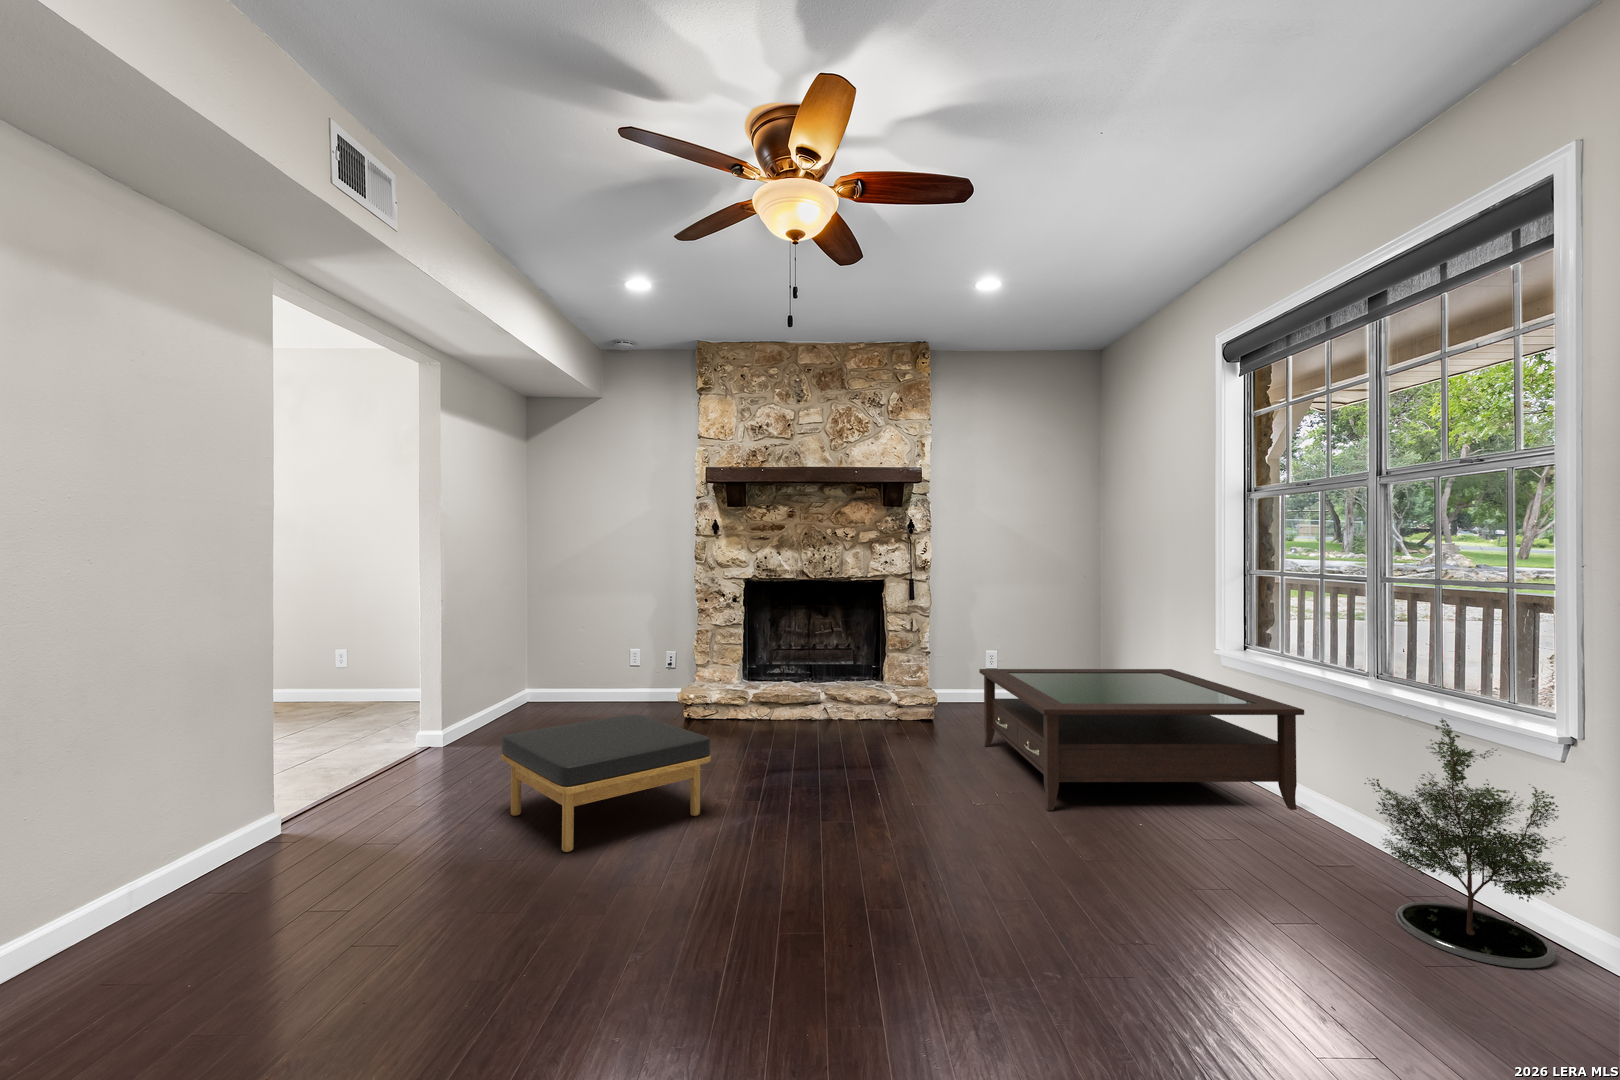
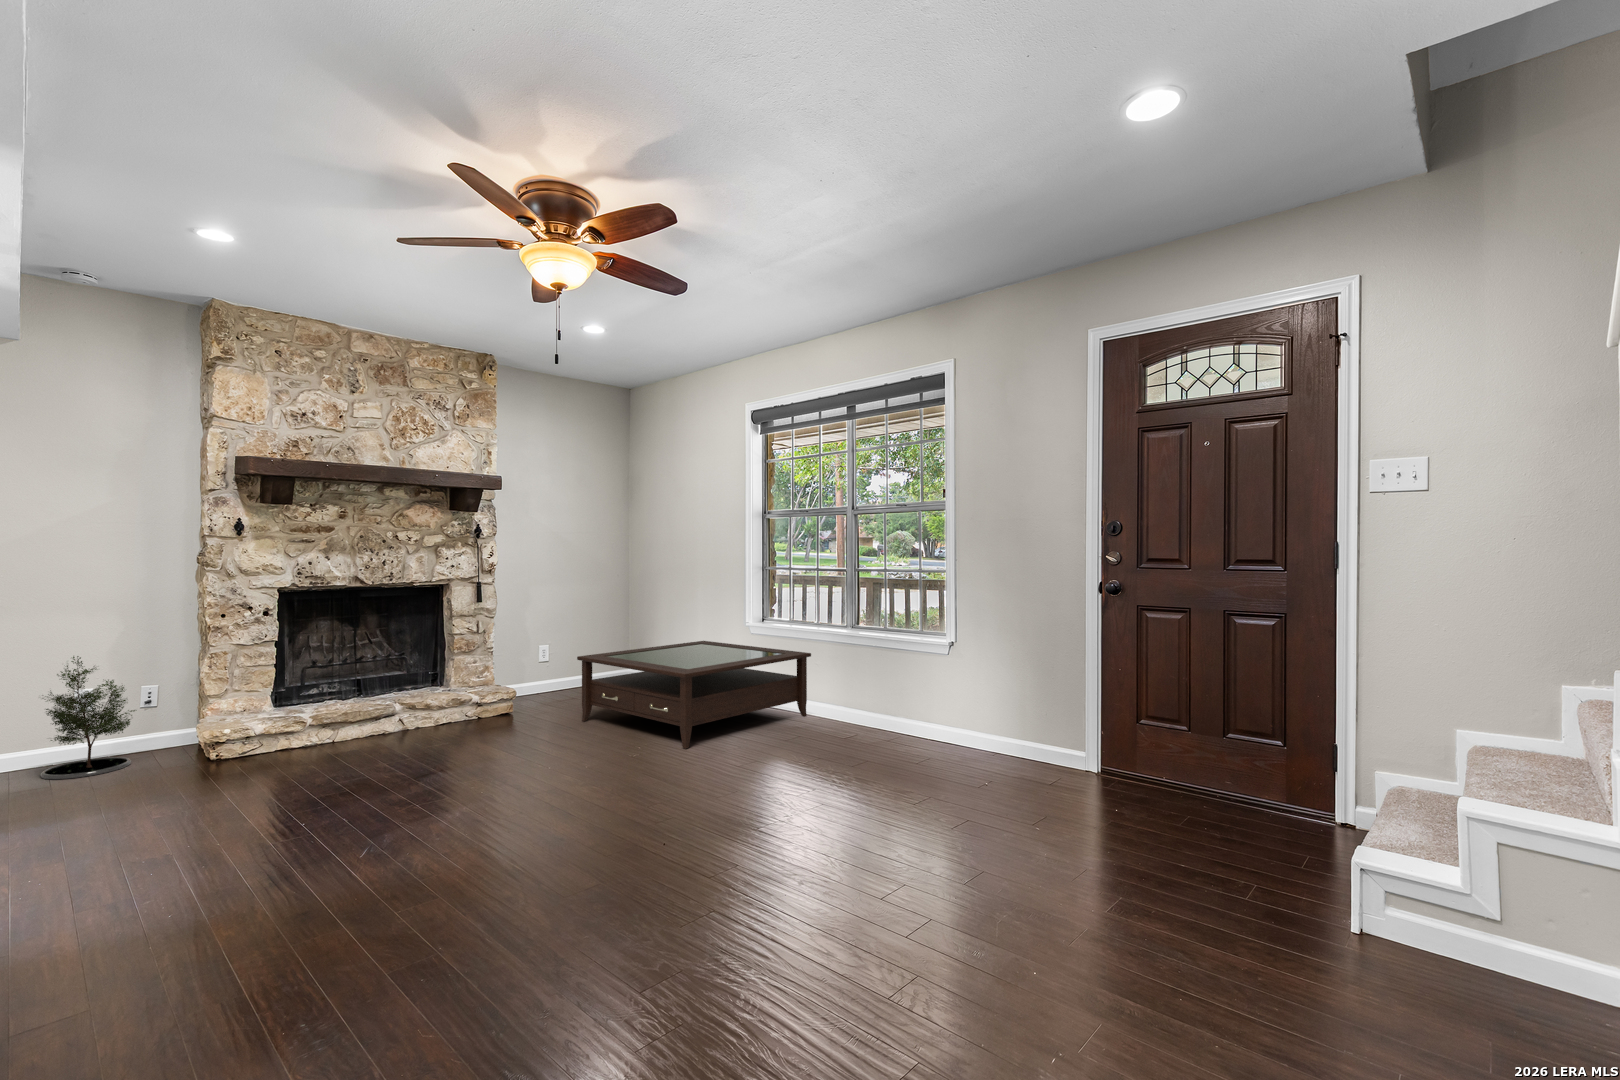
ottoman: present [501,714,711,852] -> none [140,746,428,893]
potted tree: present [1364,718,1568,968] -> present [40,656,135,779]

